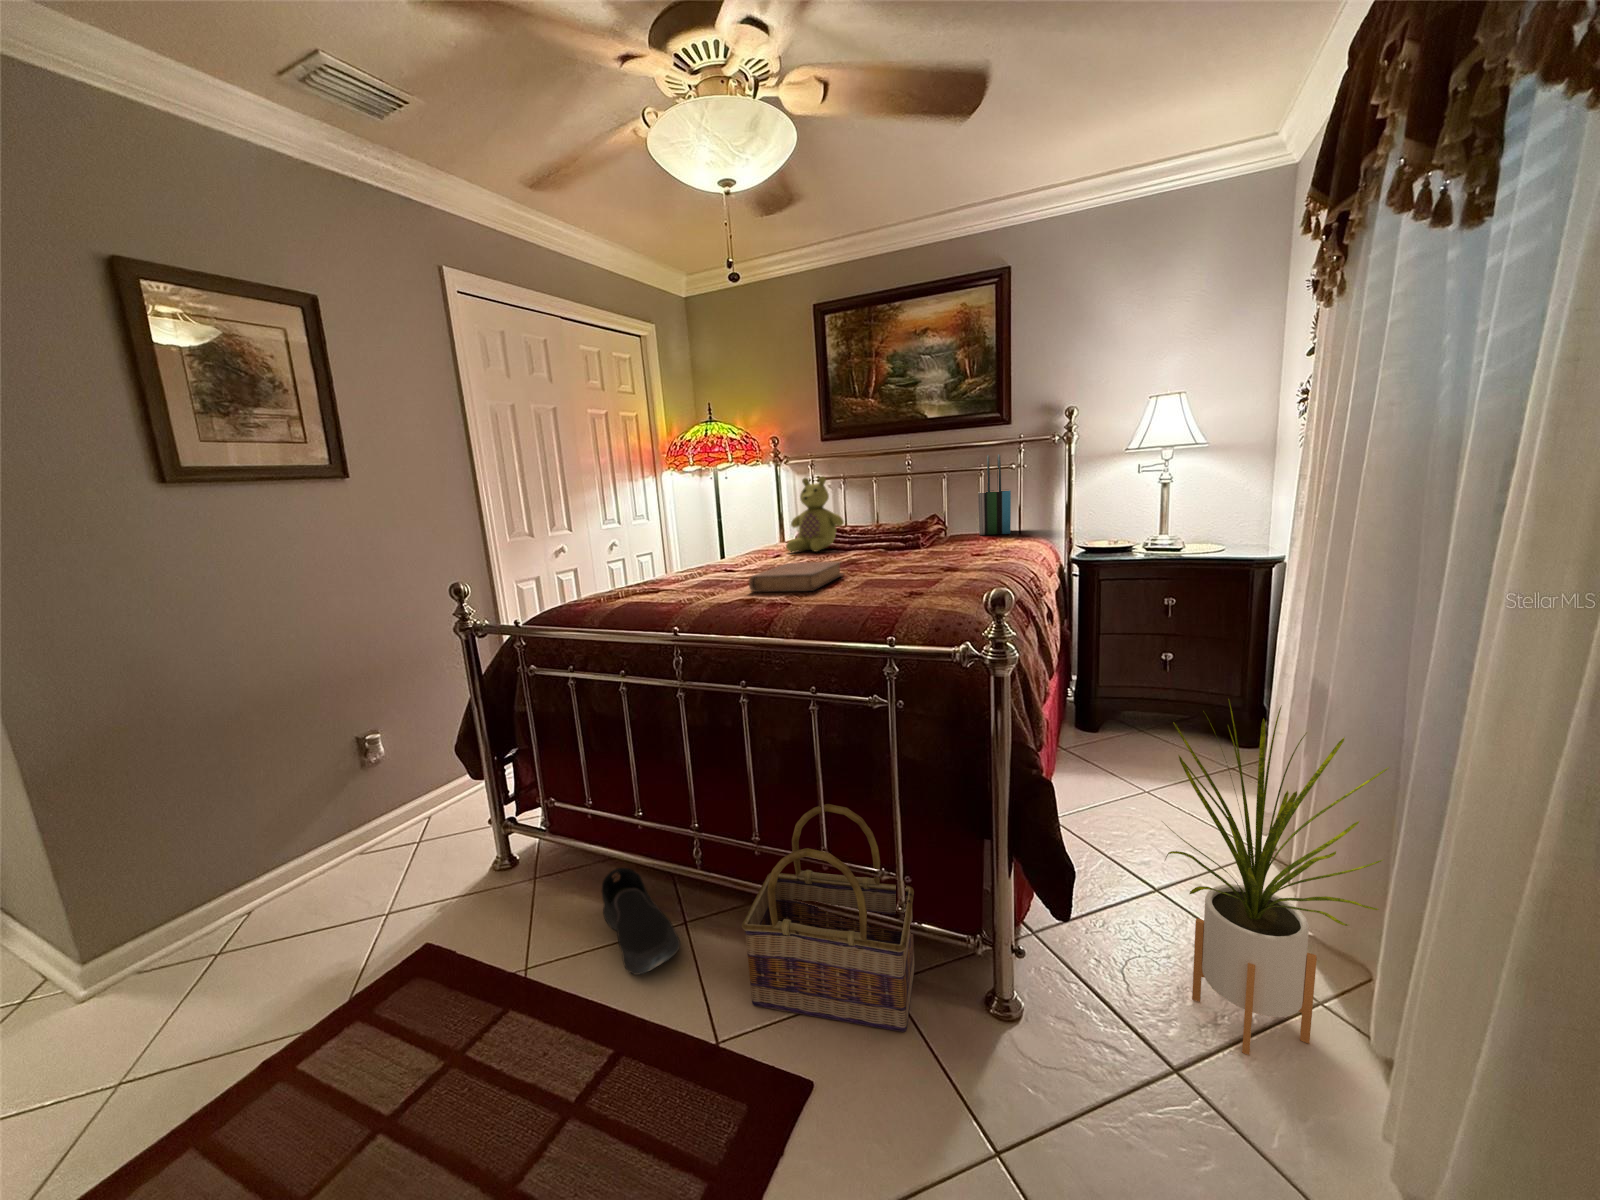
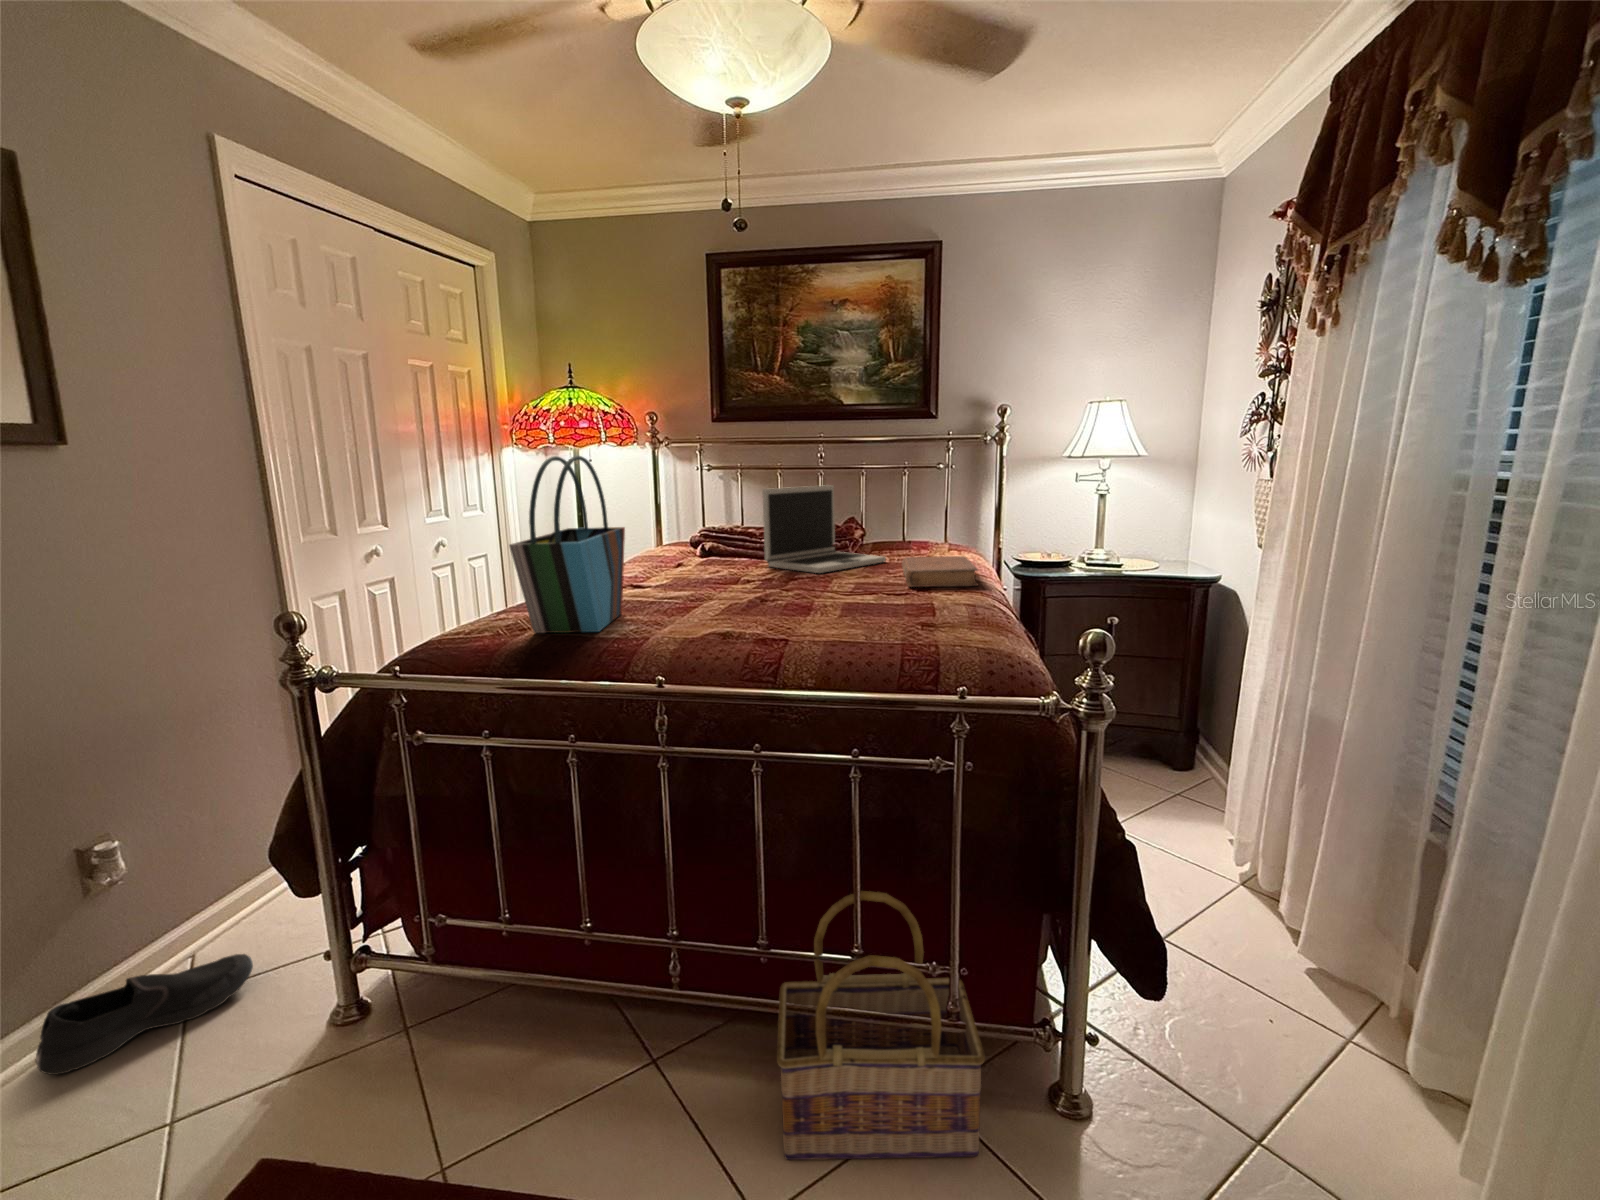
tote bag: present [978,454,1011,535] -> present [509,455,625,633]
stuffed bear: present [786,476,844,552] -> none [691,467,761,560]
laptop: none [835,487,942,559] -> present [762,485,886,573]
book: present [749,562,844,592] -> present [902,556,978,587]
house plant: present [1166,701,1389,1055] -> none [1221,740,1447,1108]
shoe: present [602,868,680,975] -> present [35,954,253,1075]

